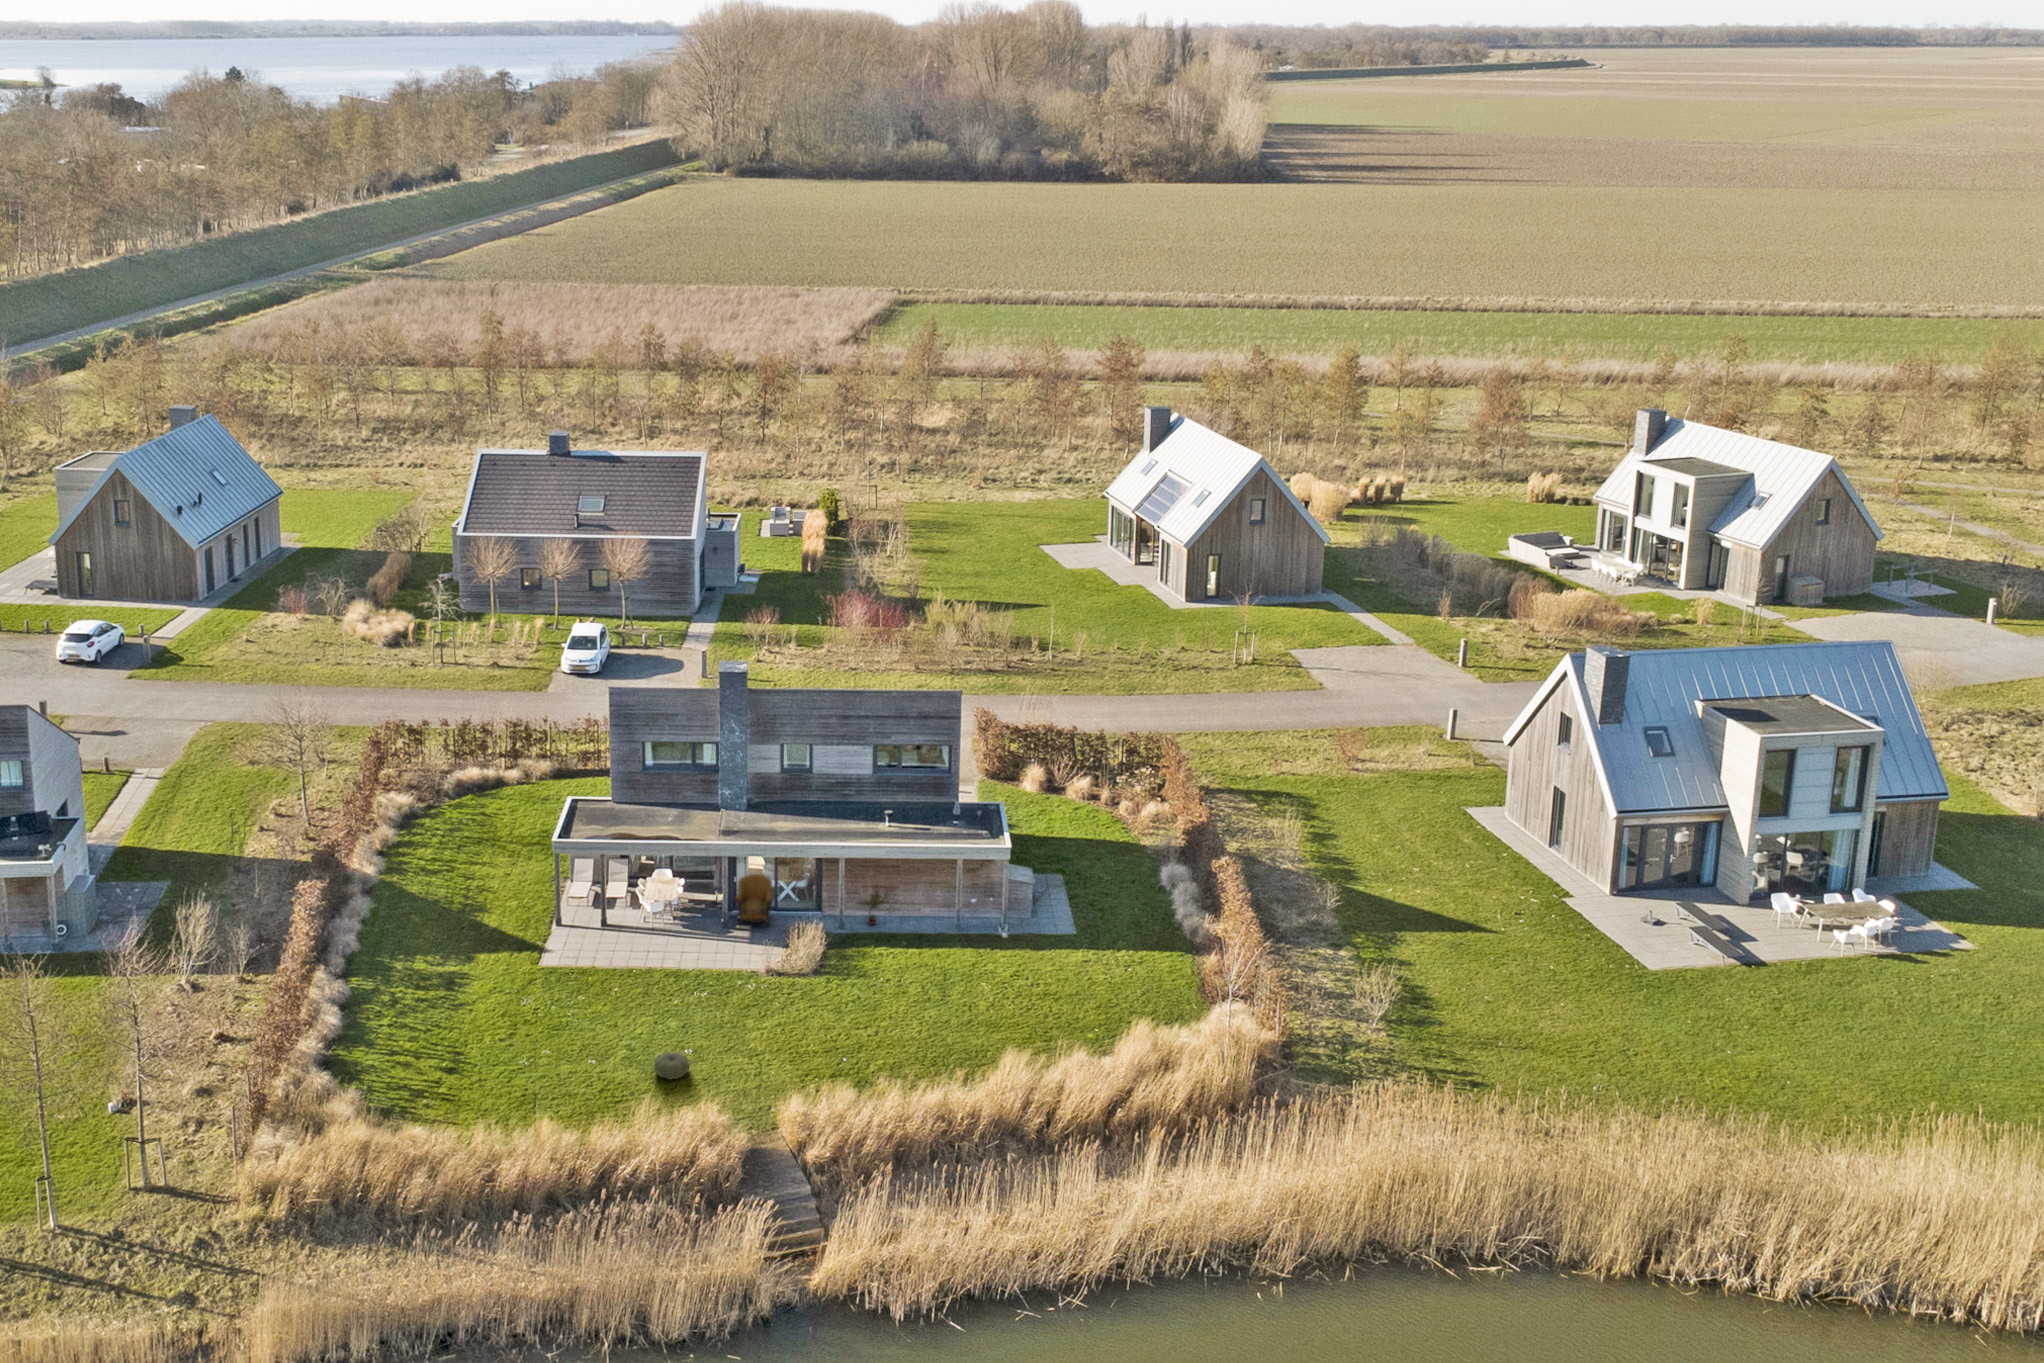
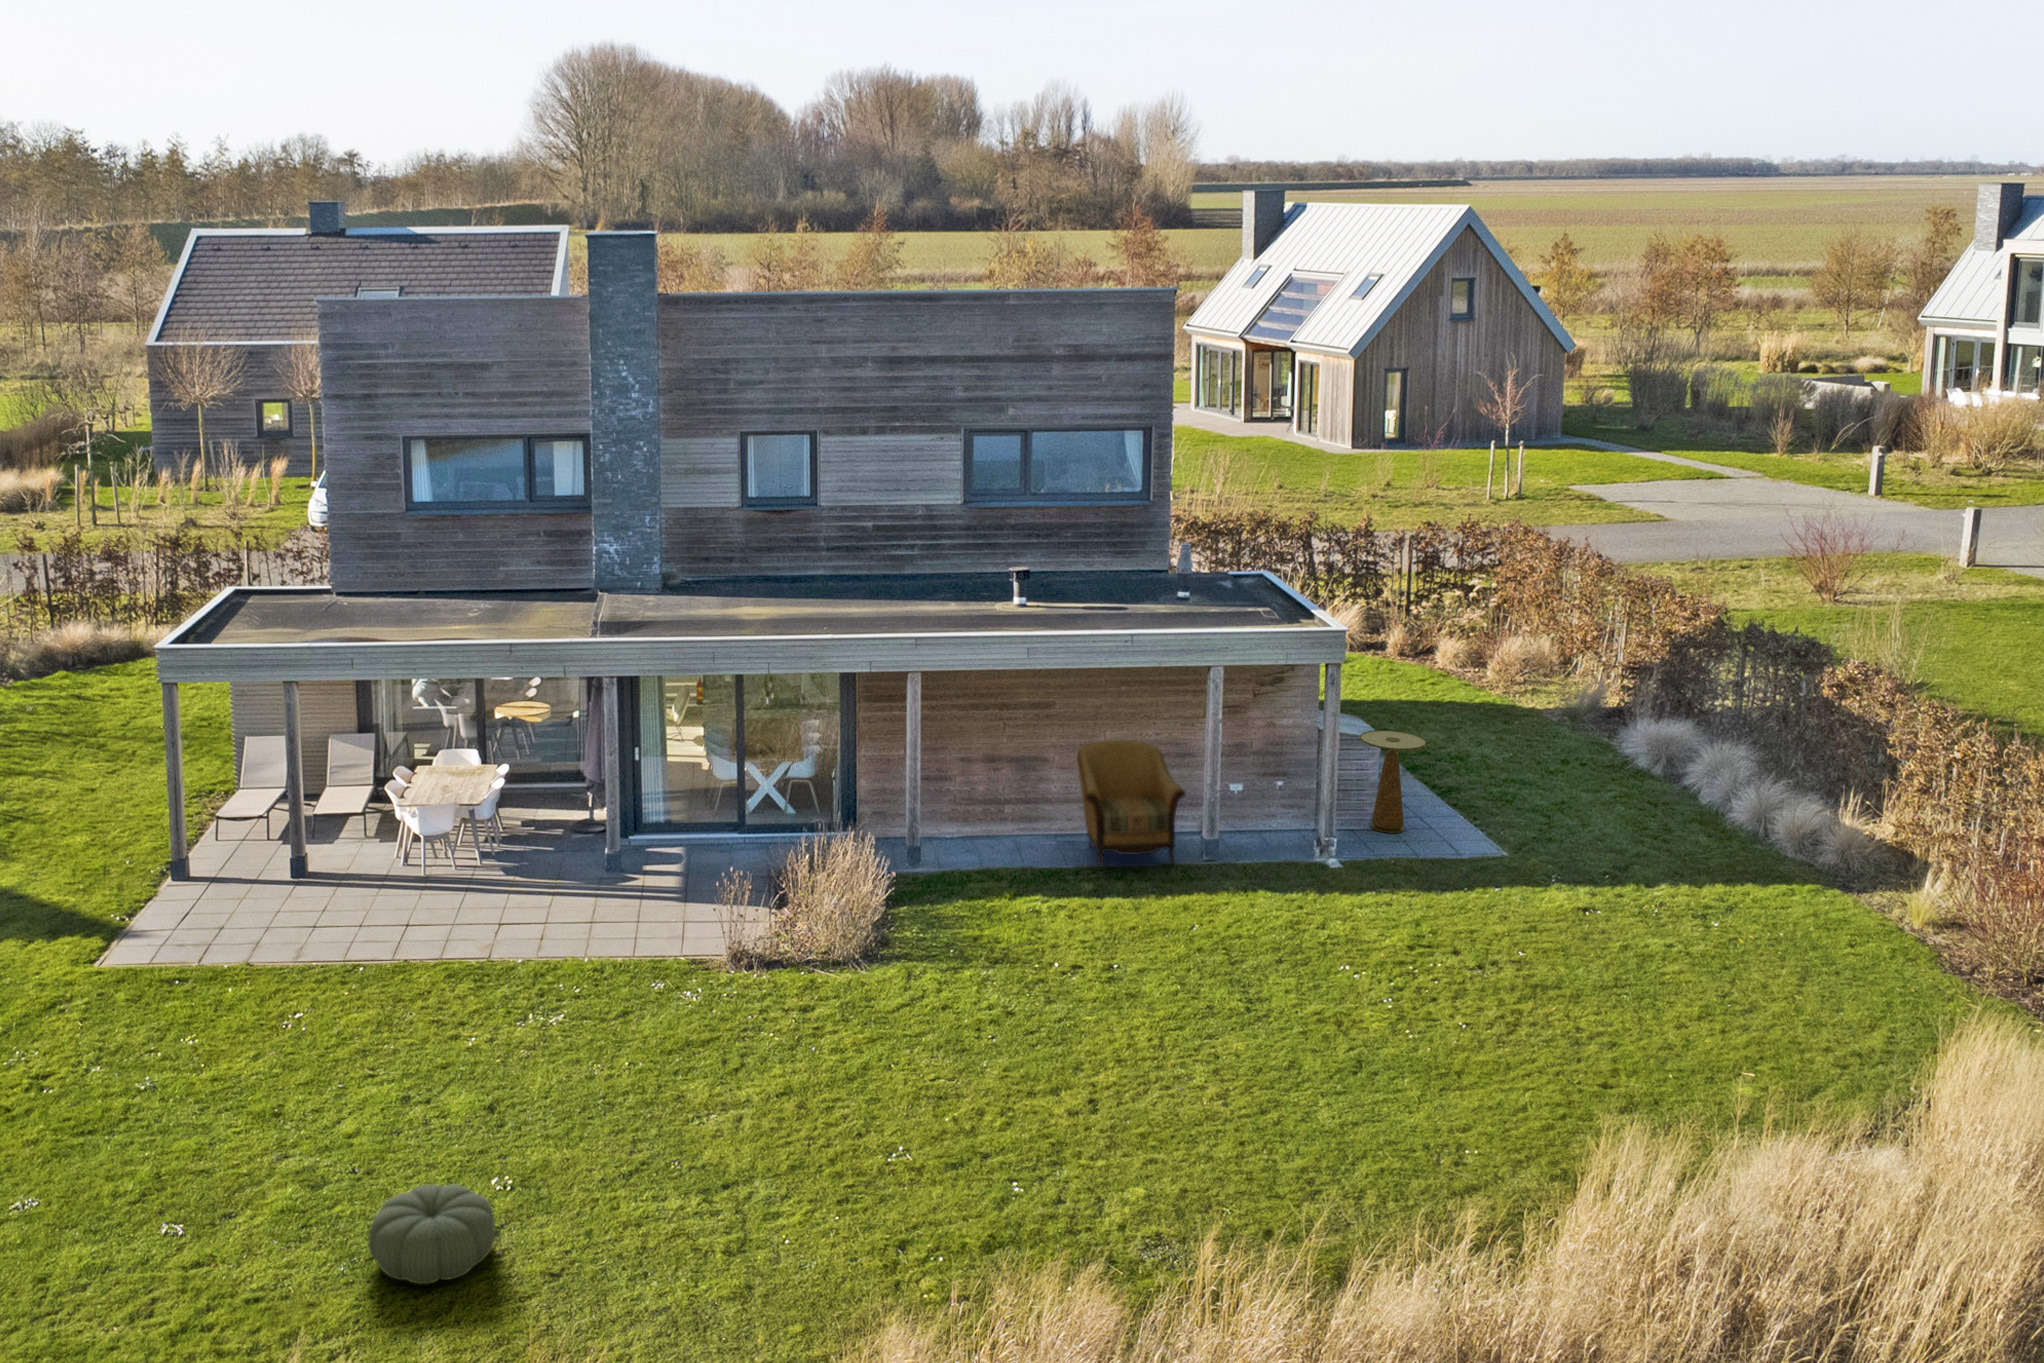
armchair: present [735,874,773,925] -> present [1077,740,1185,870]
side table: none [1024,881,1050,923] -> present [1360,730,1426,833]
potted tree: present [858,886,888,925] -> none [948,748,1033,850]

